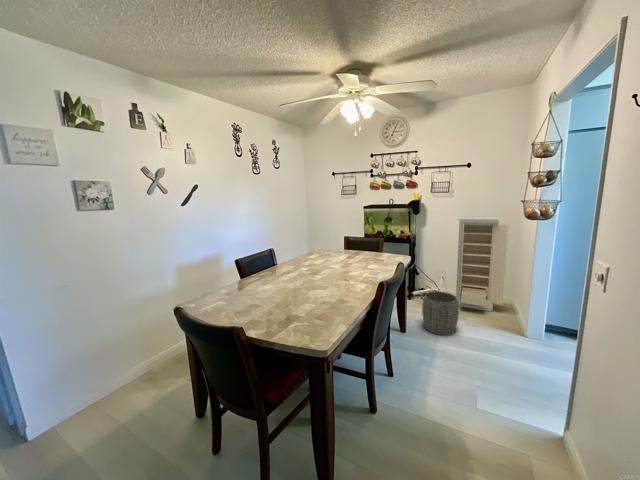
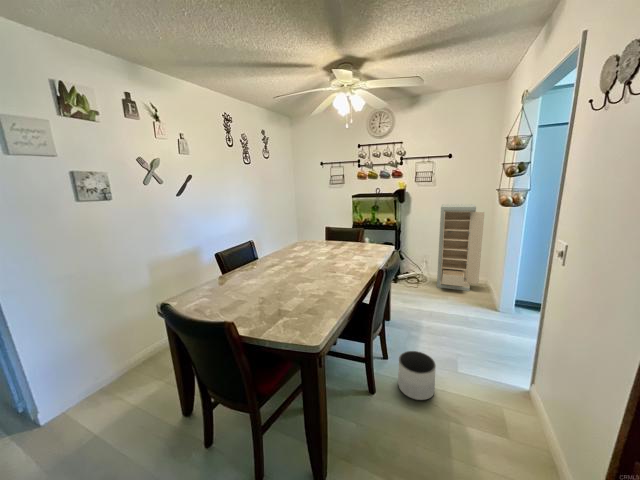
woven basket: present [422,291,459,335] -> none [408,274,441,313]
planter: none [406,380,449,439] -> present [398,351,436,400]

